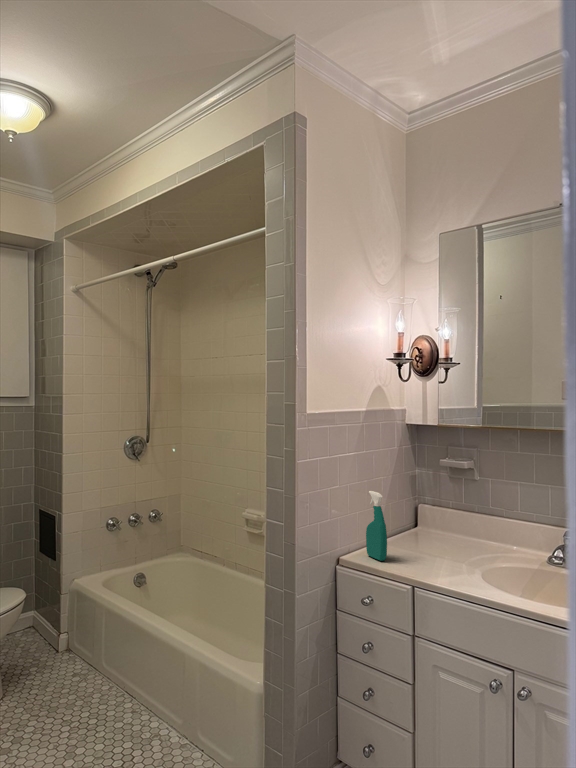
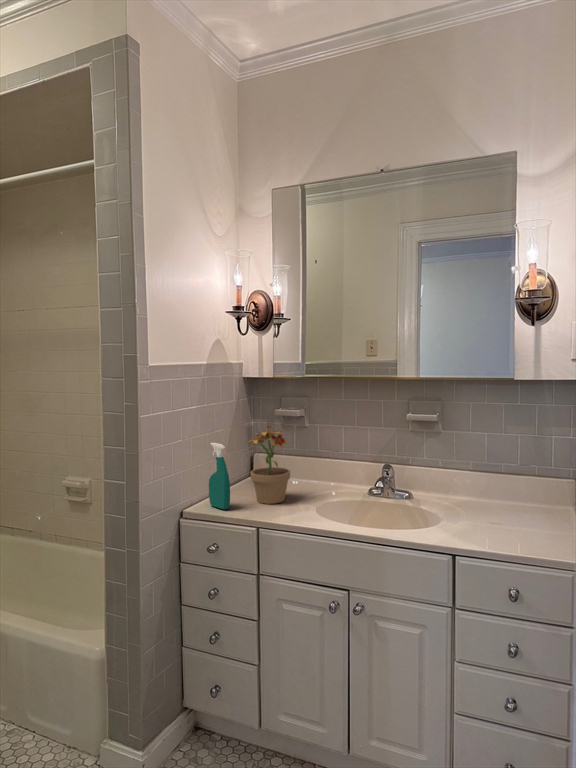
potted plant: none [405,476,453,560] -> present [250,426,290,504]

